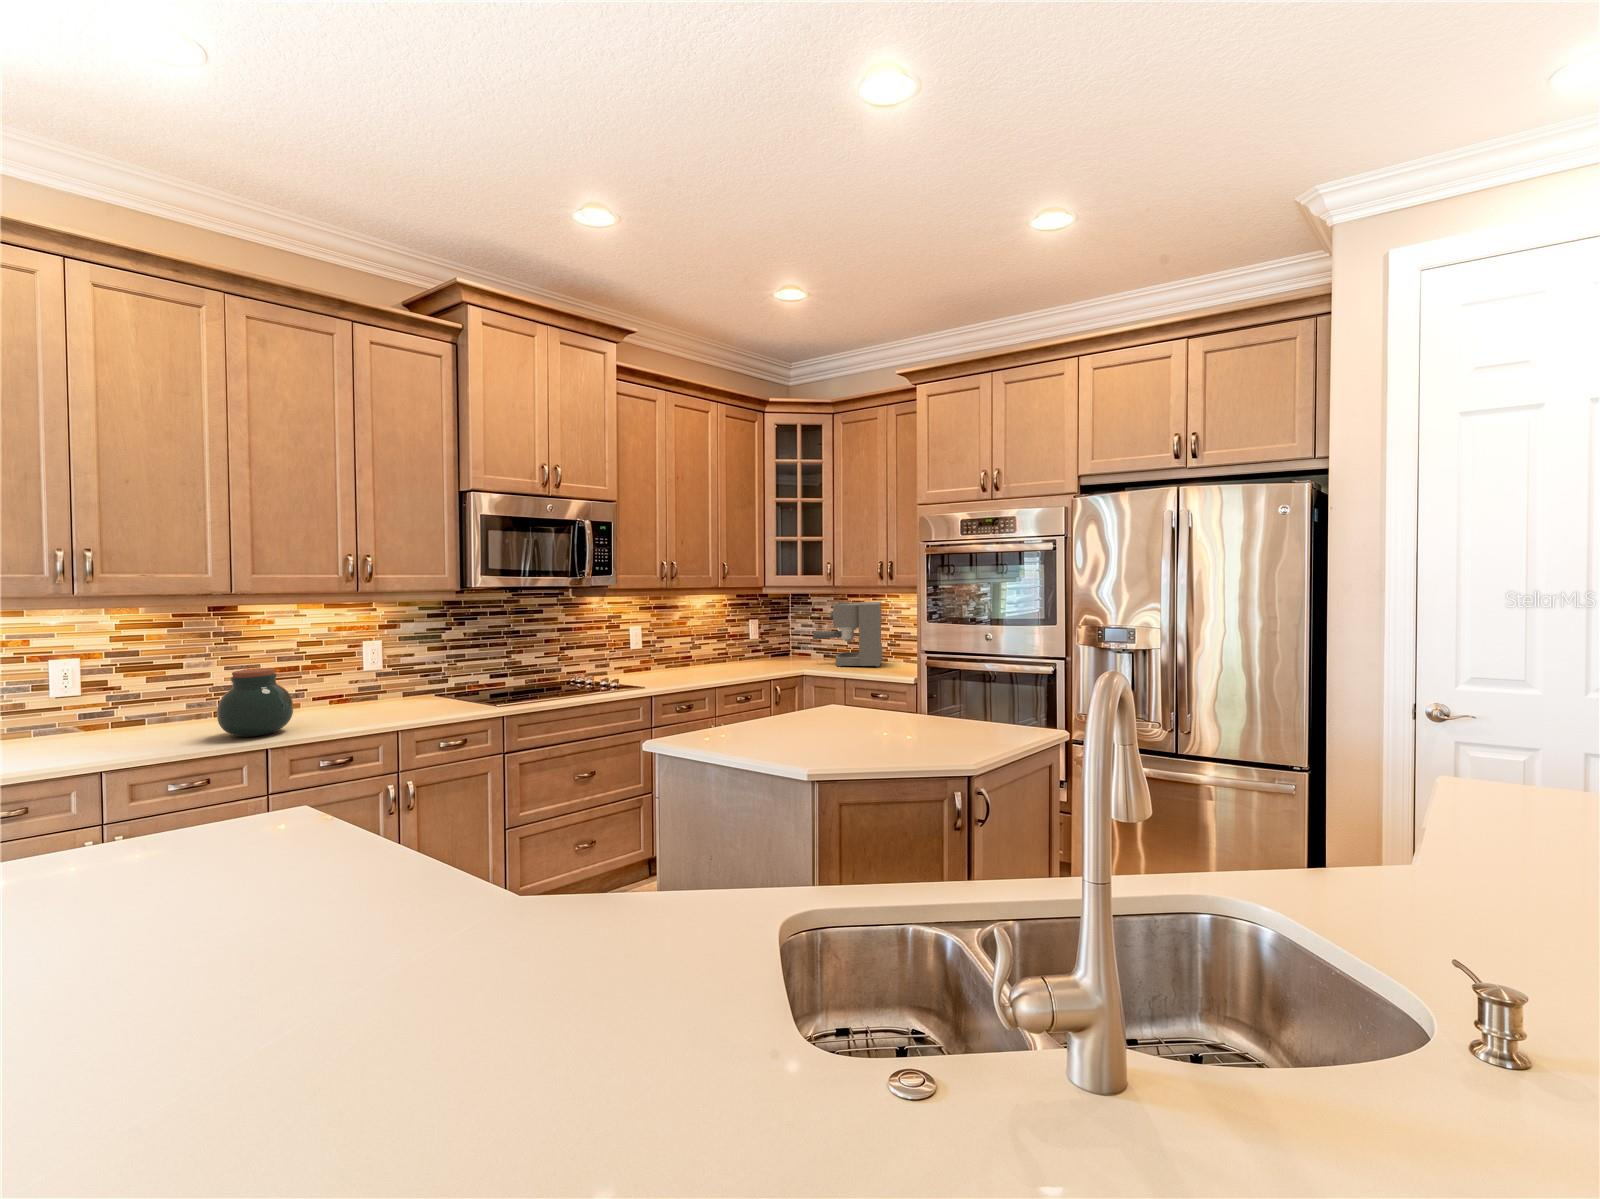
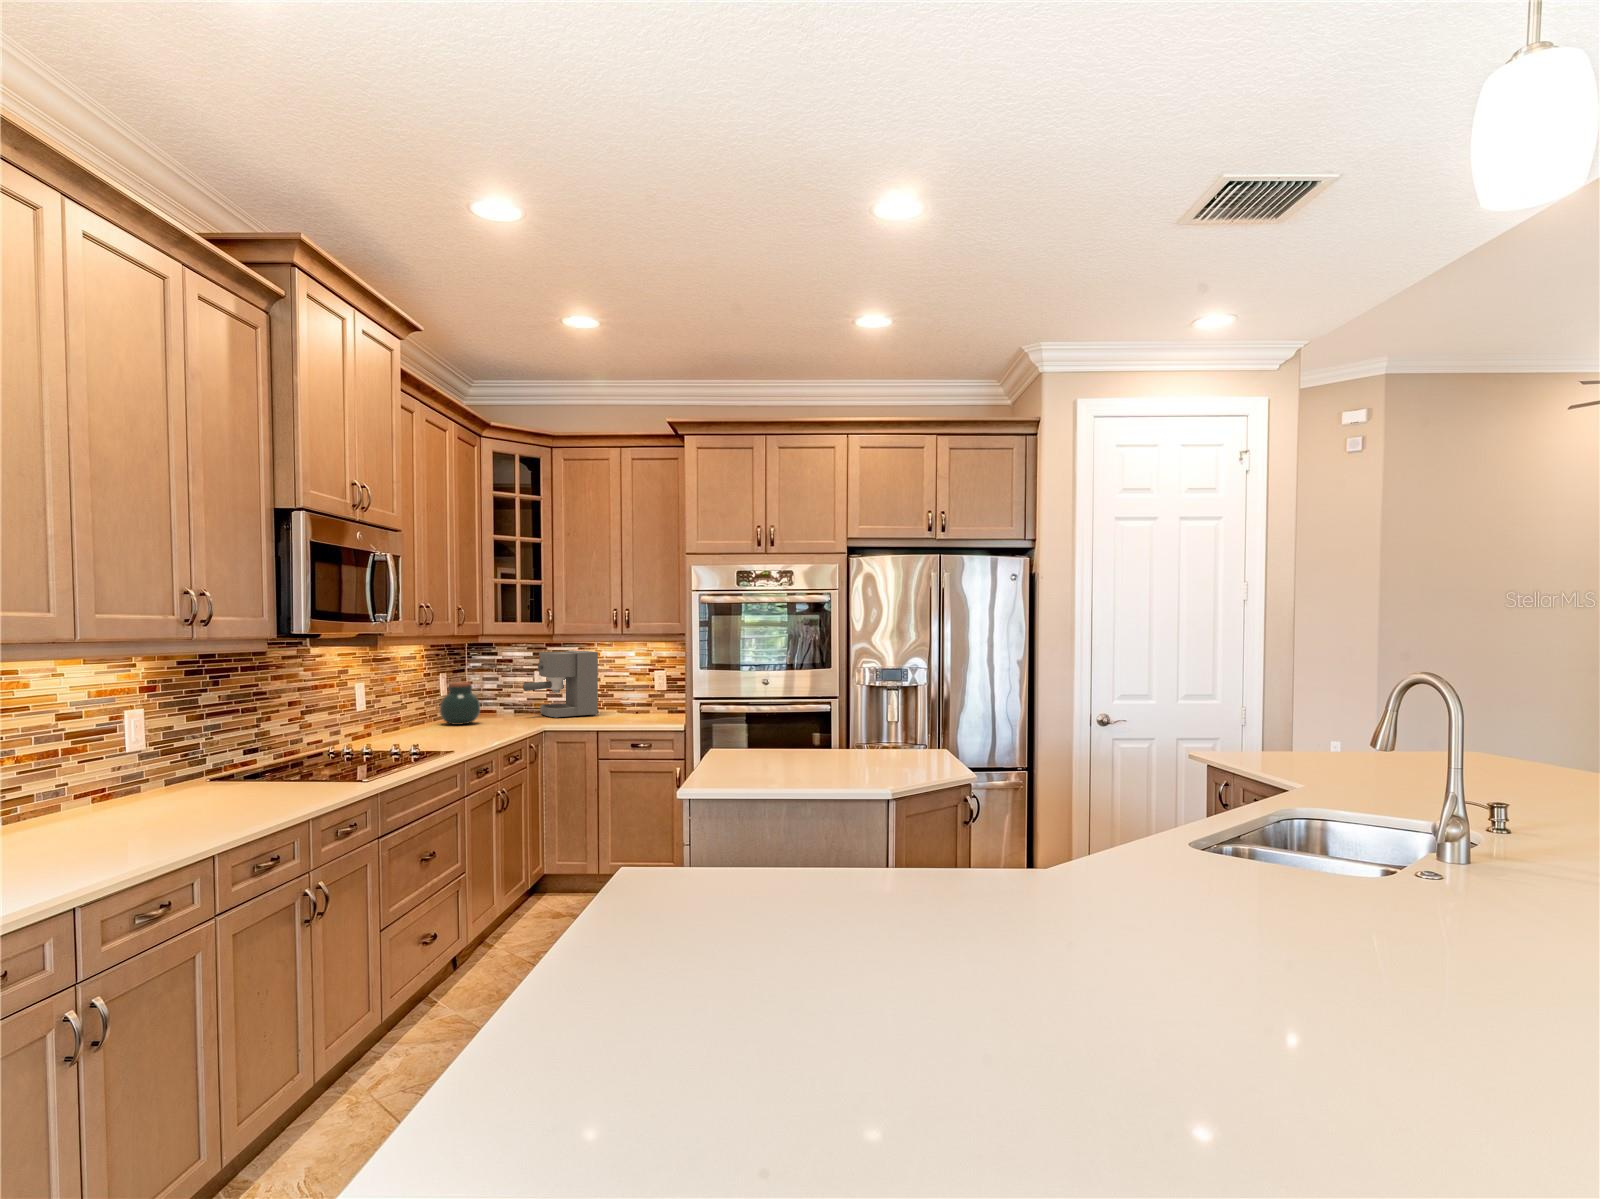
jar: present [217,668,293,737] -> present [440,682,480,725]

